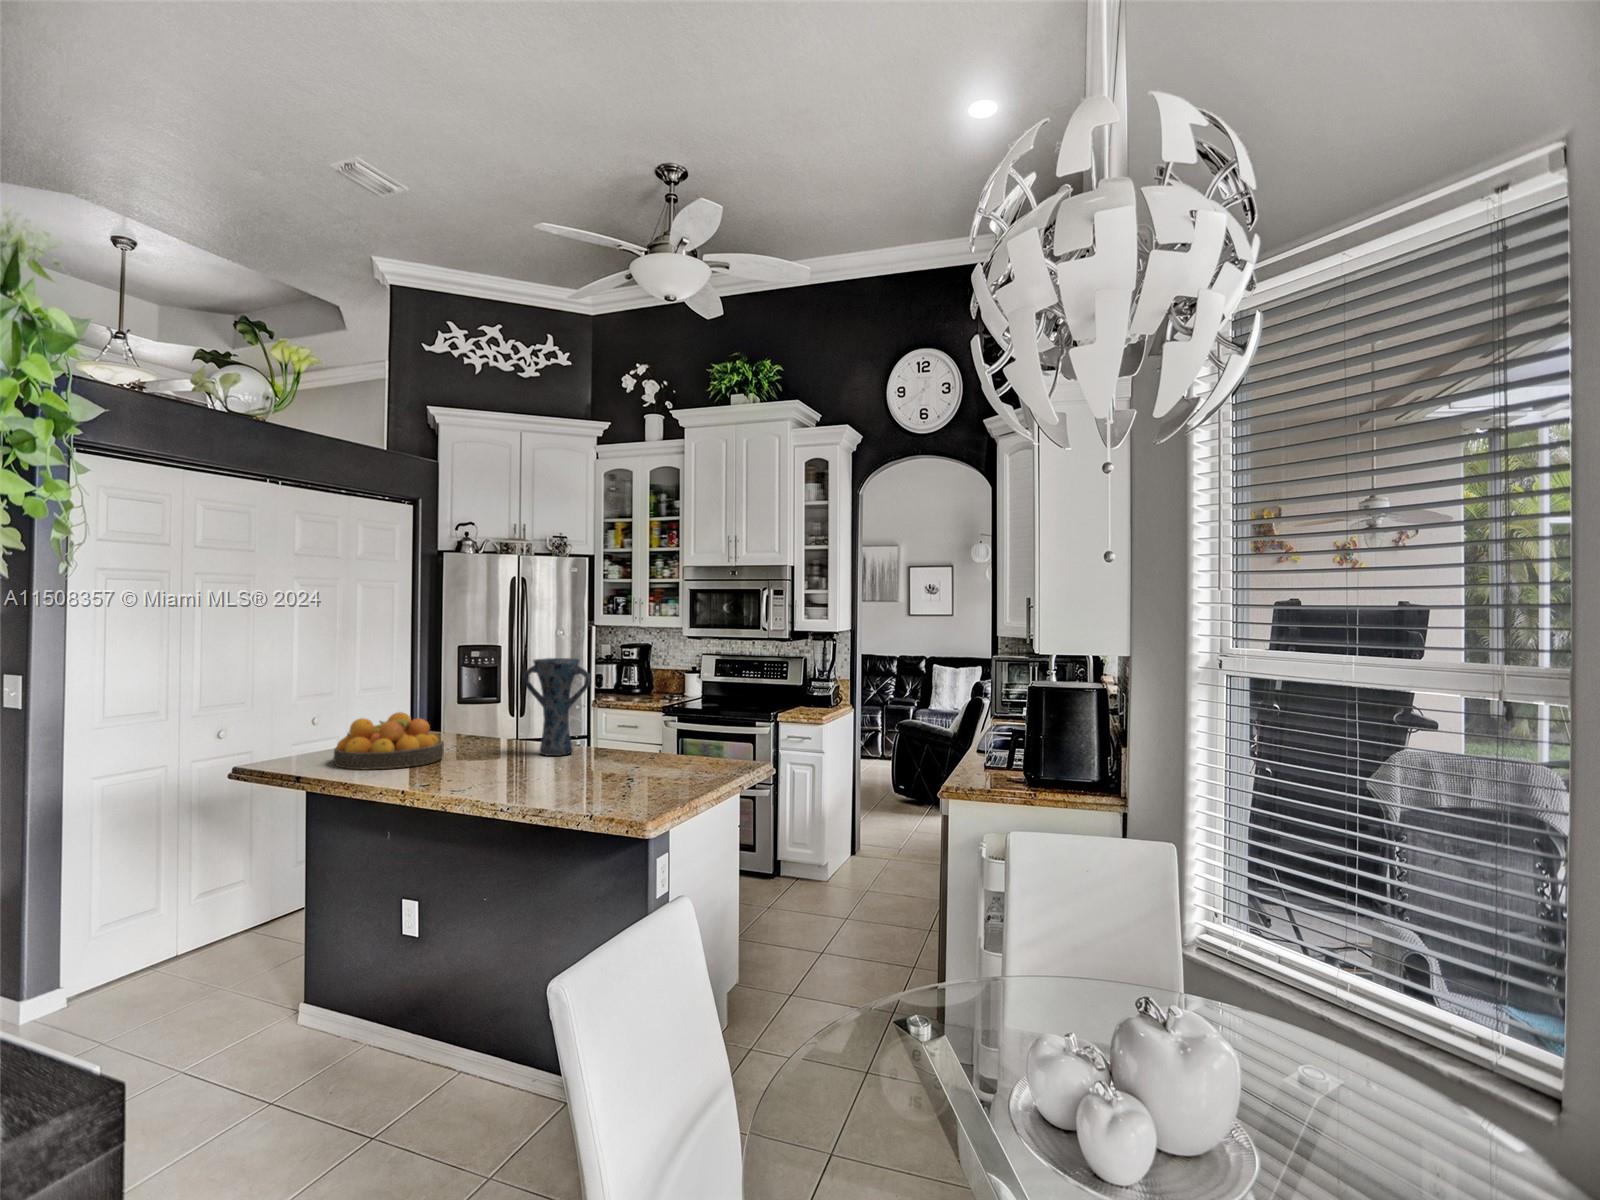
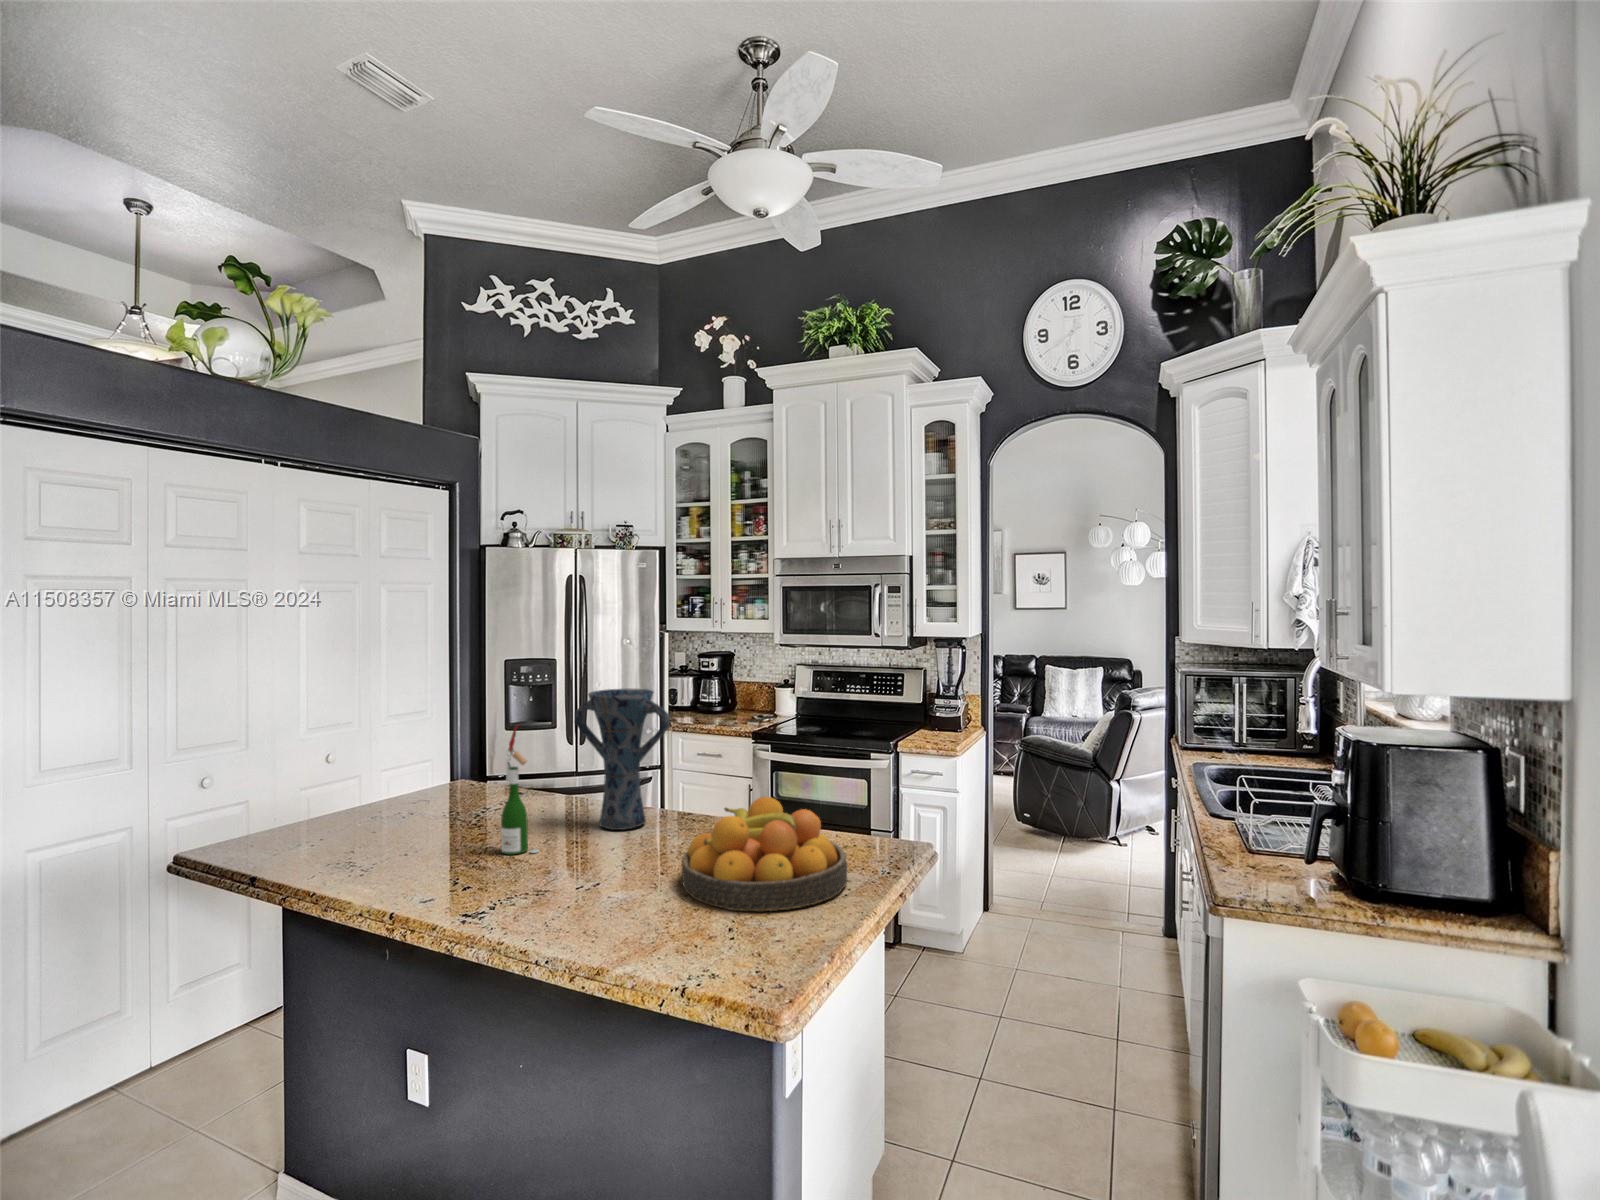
wine bottle: none [472,677,498,766] -> present [501,724,539,855]
fruit bowl: present [334,712,444,770] -> present [682,797,847,912]

